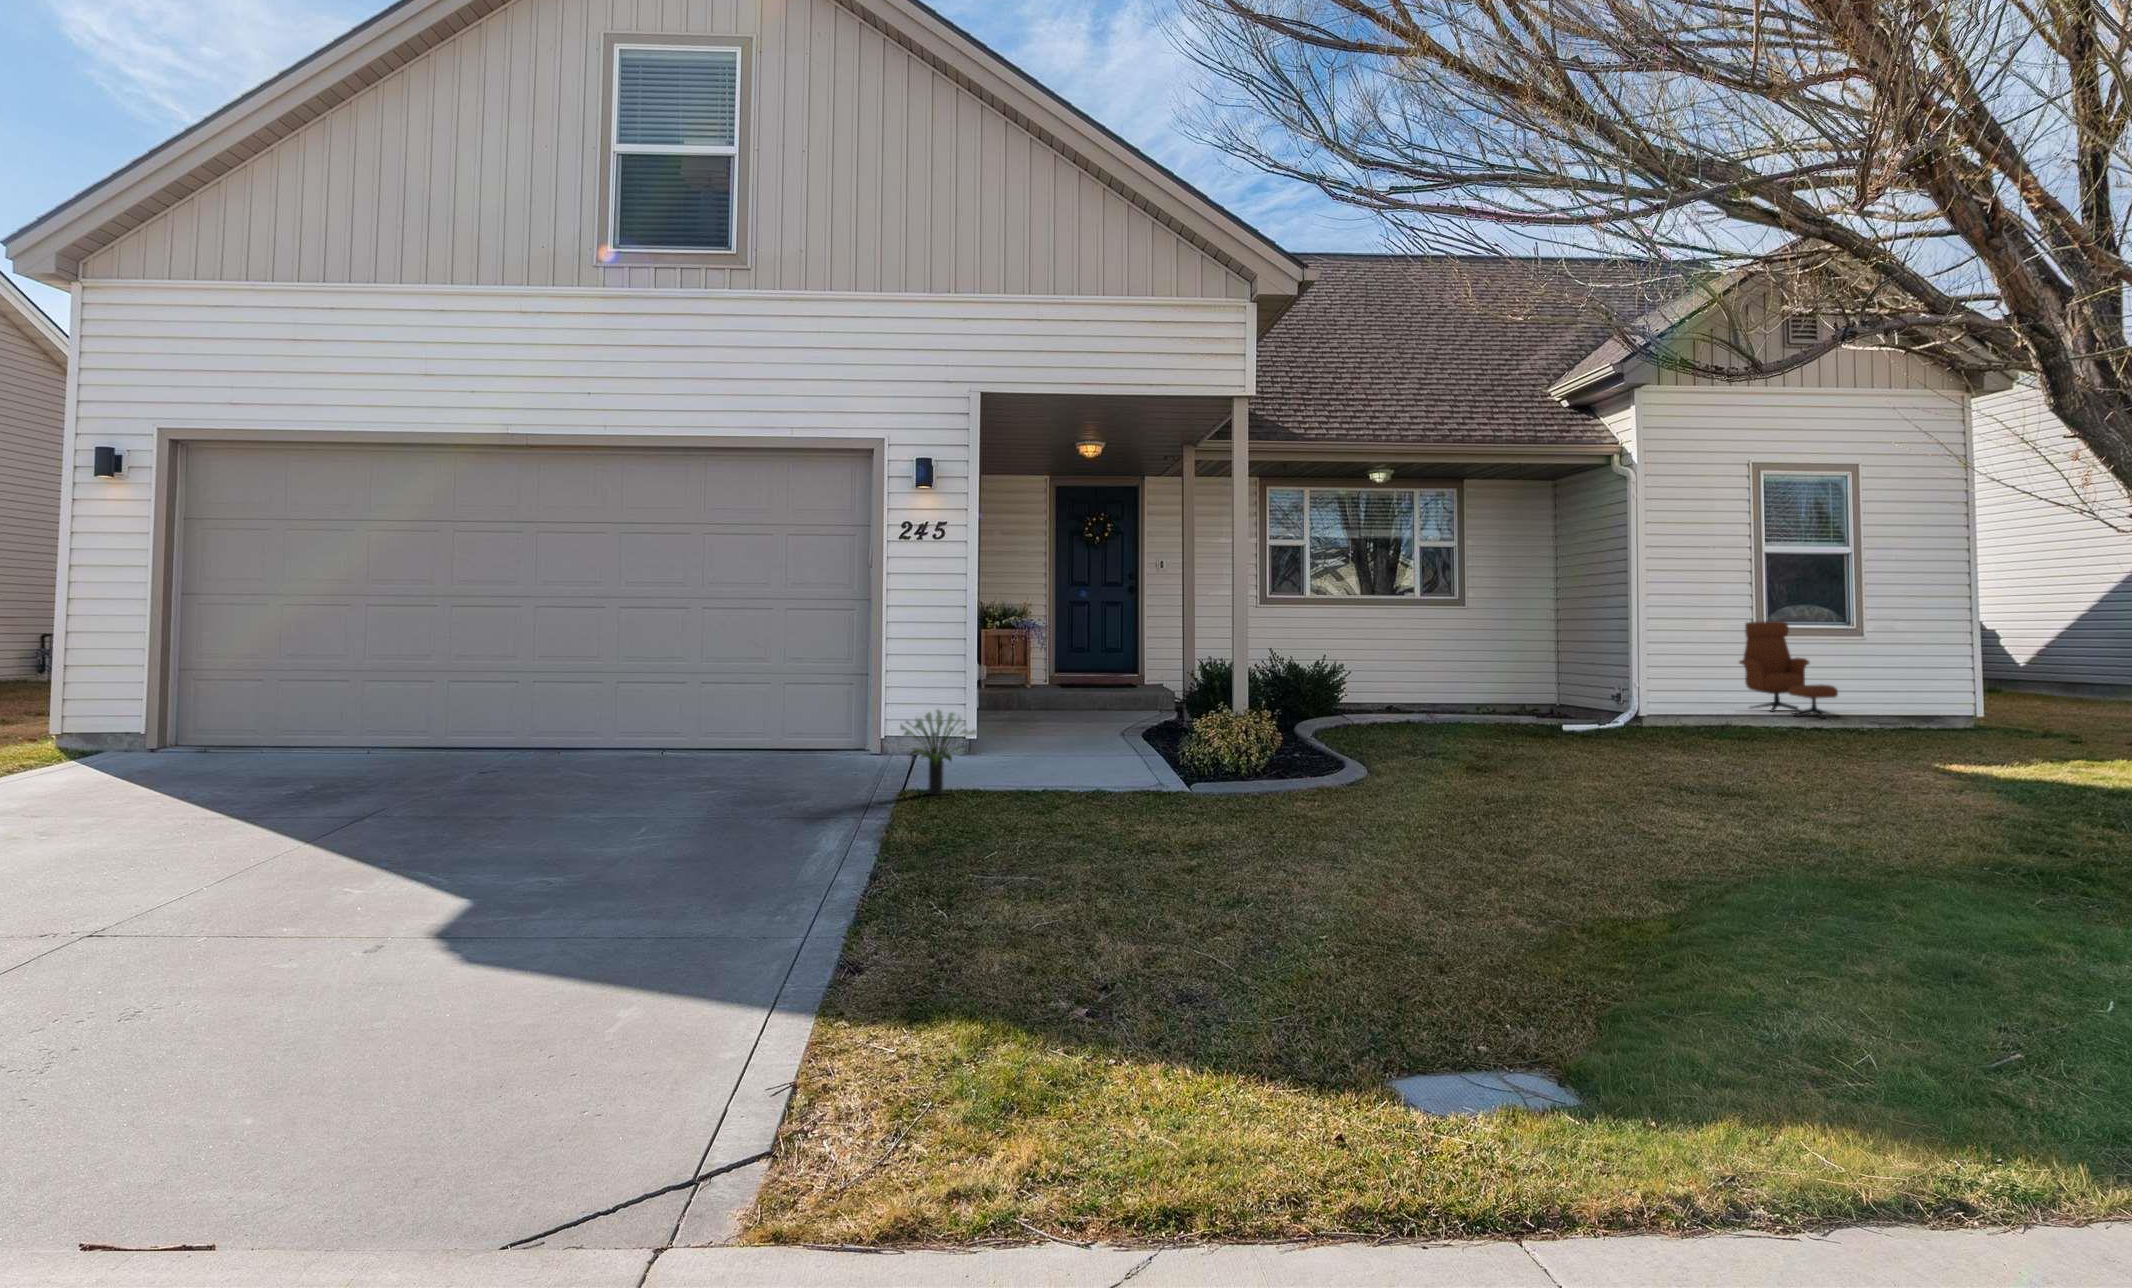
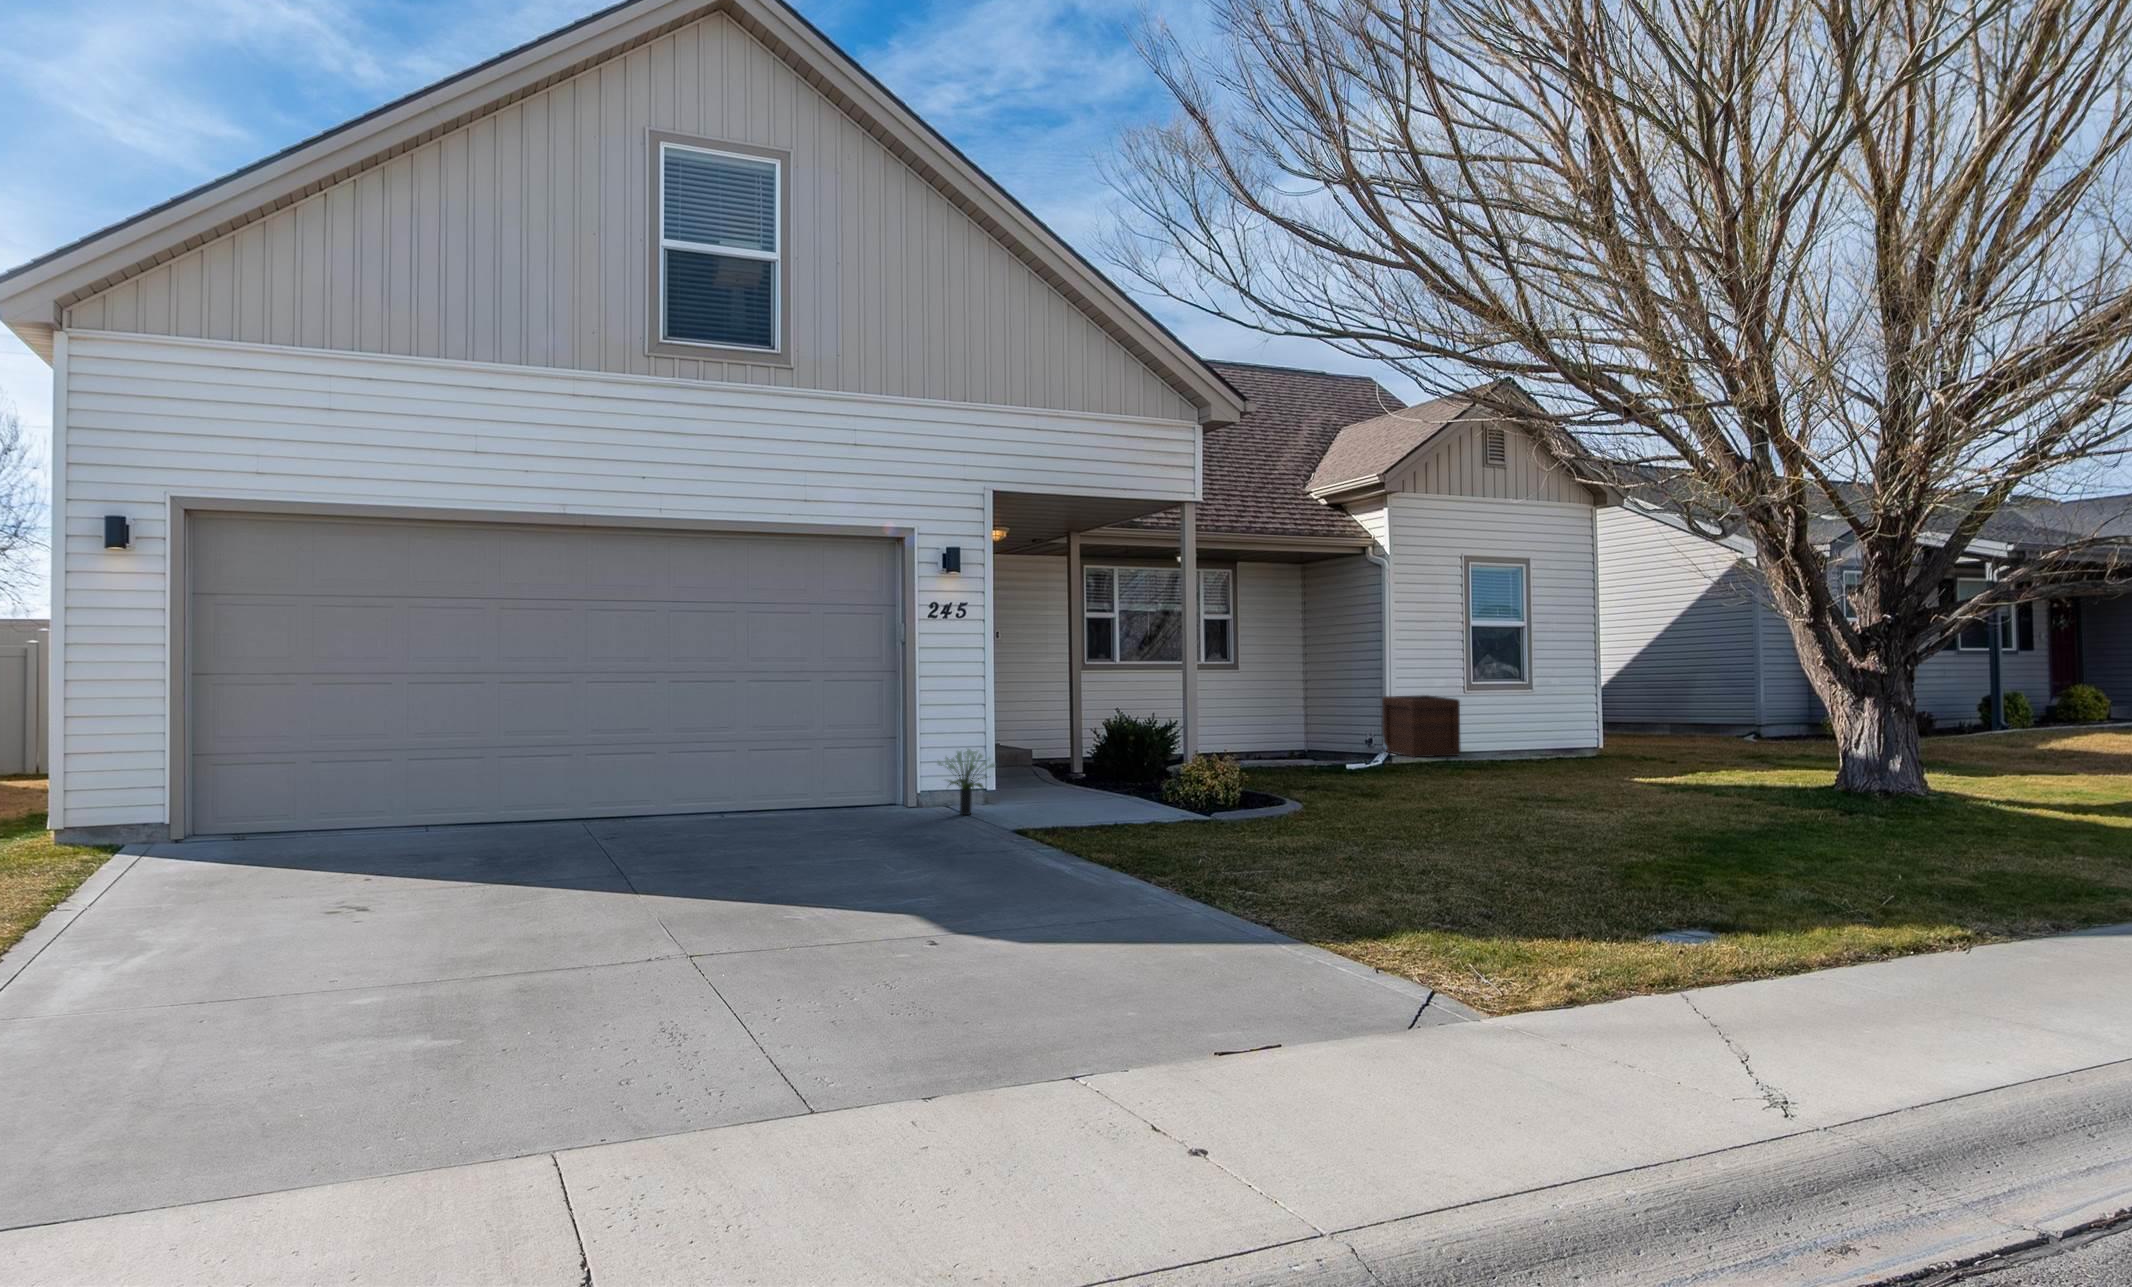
lounge chair: present [1739,621,1839,719] -> none [1457,680,1535,756]
wooden crate: none [1633,640,1733,718] -> present [1382,695,1461,757]

